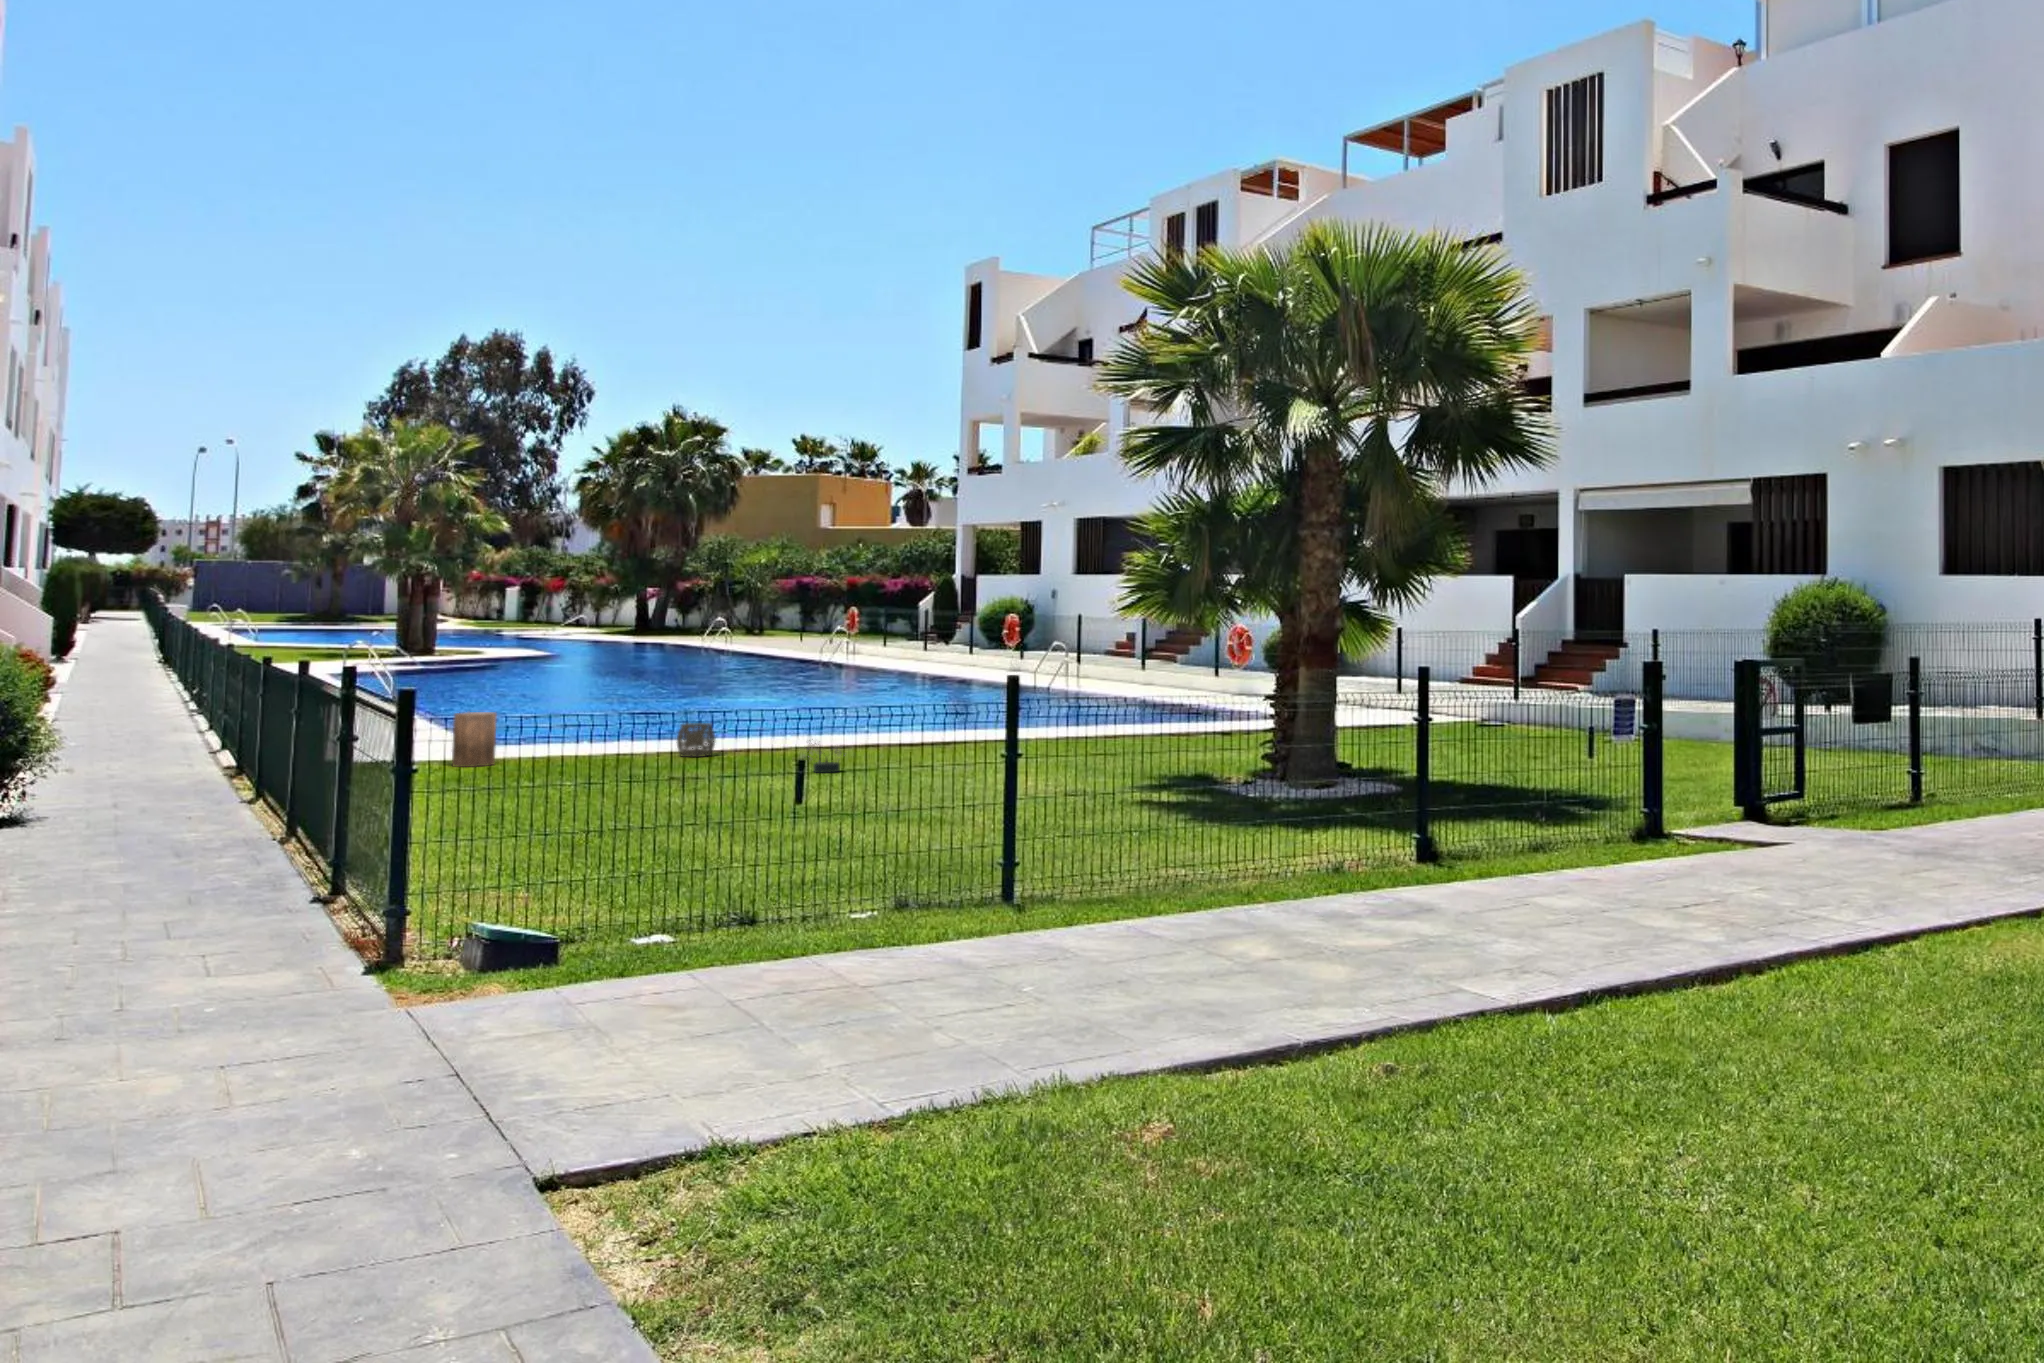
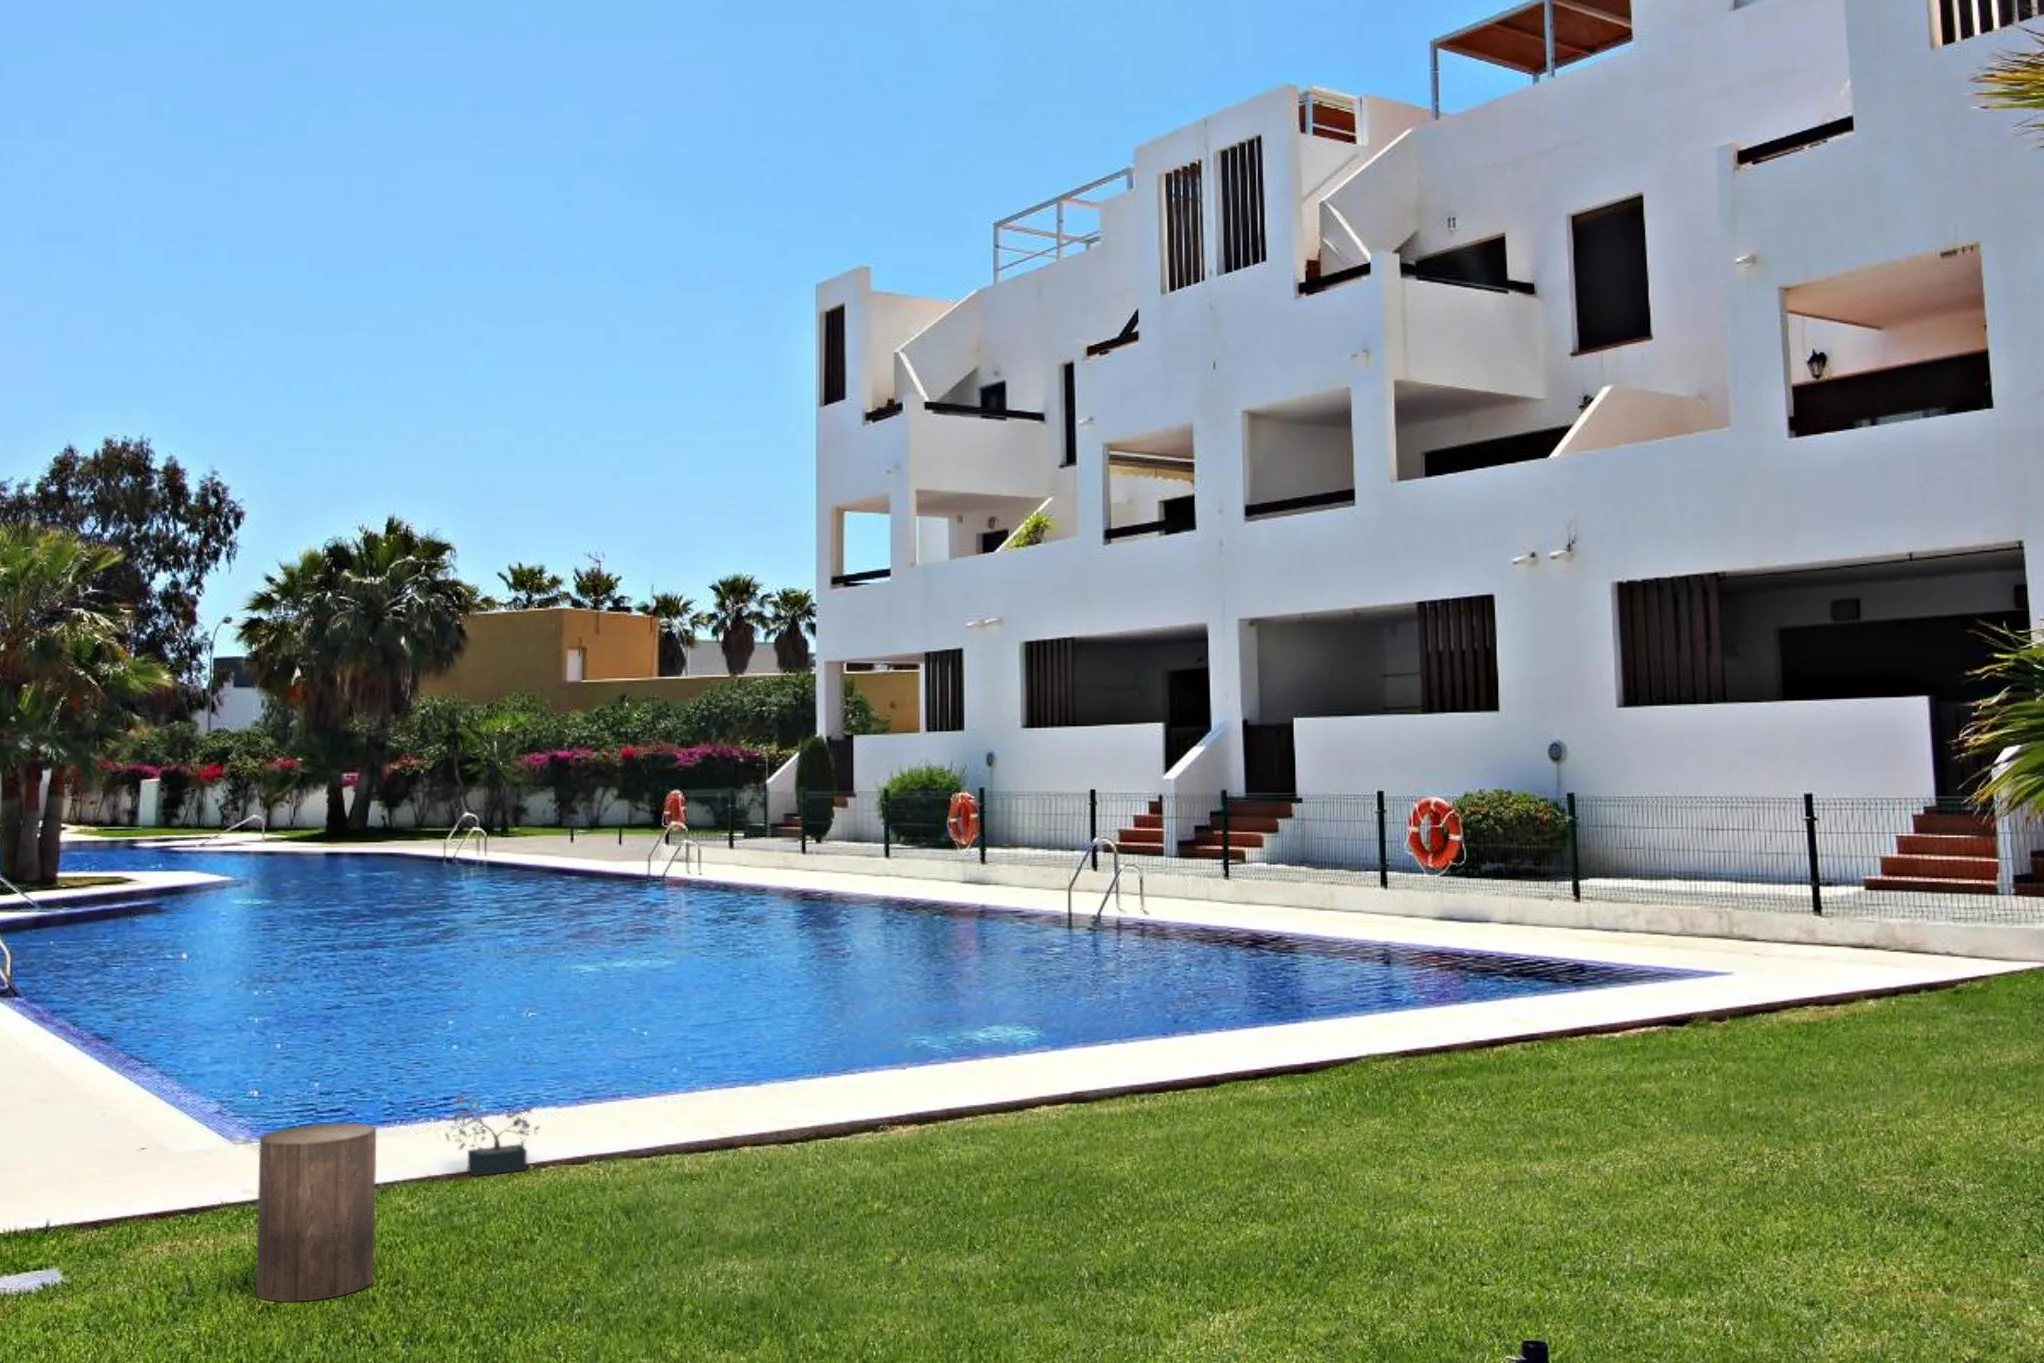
woven basket: present [677,723,715,757] -> none [811,1105,909,1206]
decorative plant: present [807,739,845,773] -> present [446,1097,539,1176]

